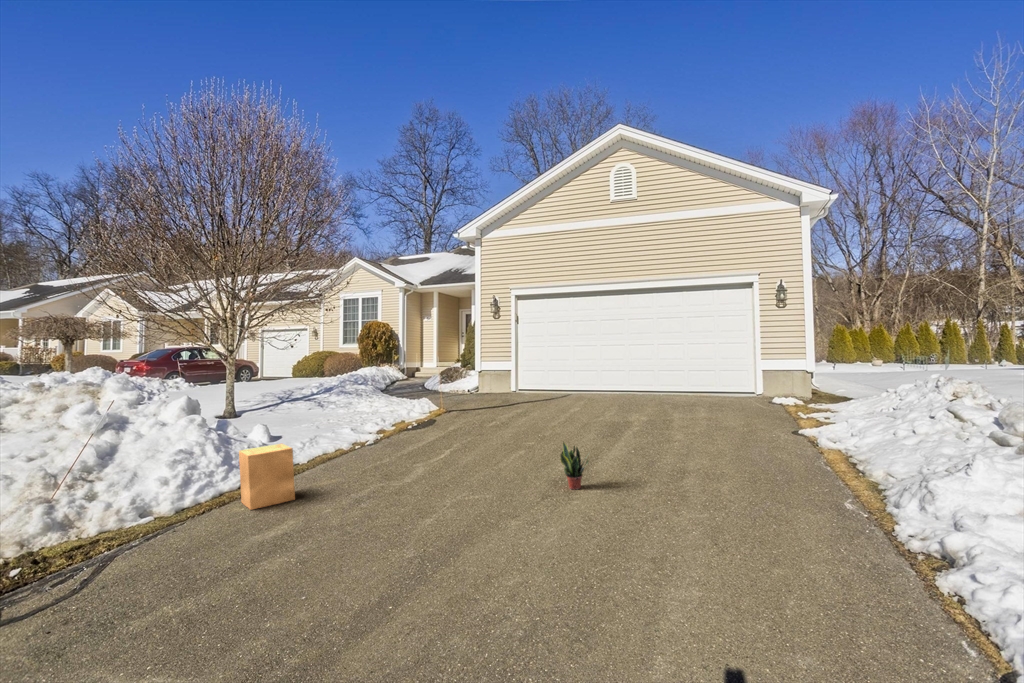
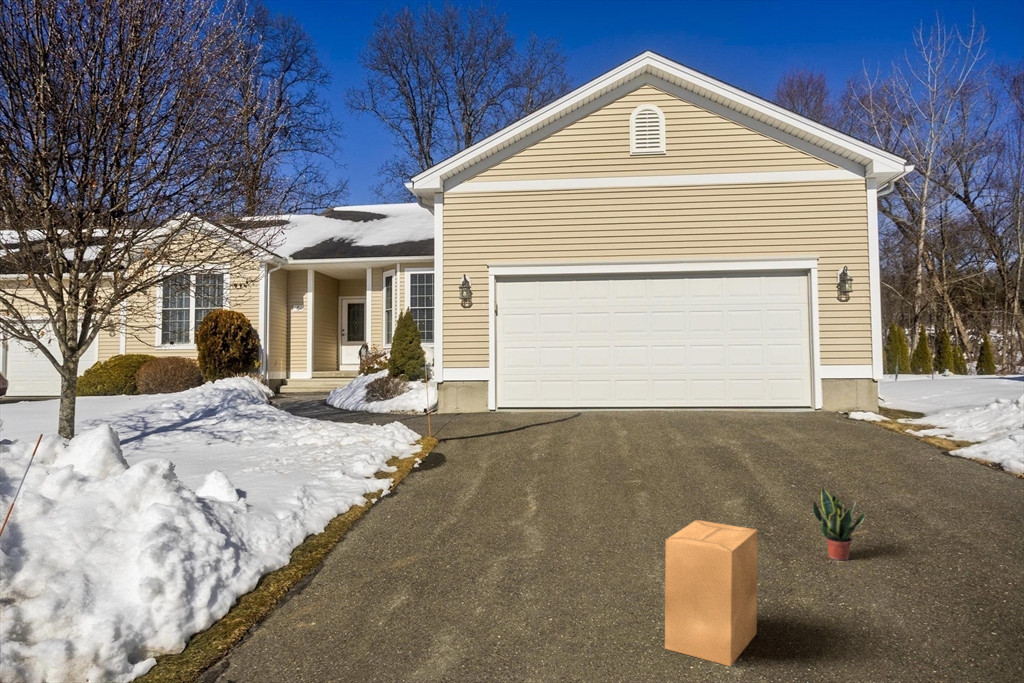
cardboard box: present [239,444,295,510] -> present [665,520,758,666]

